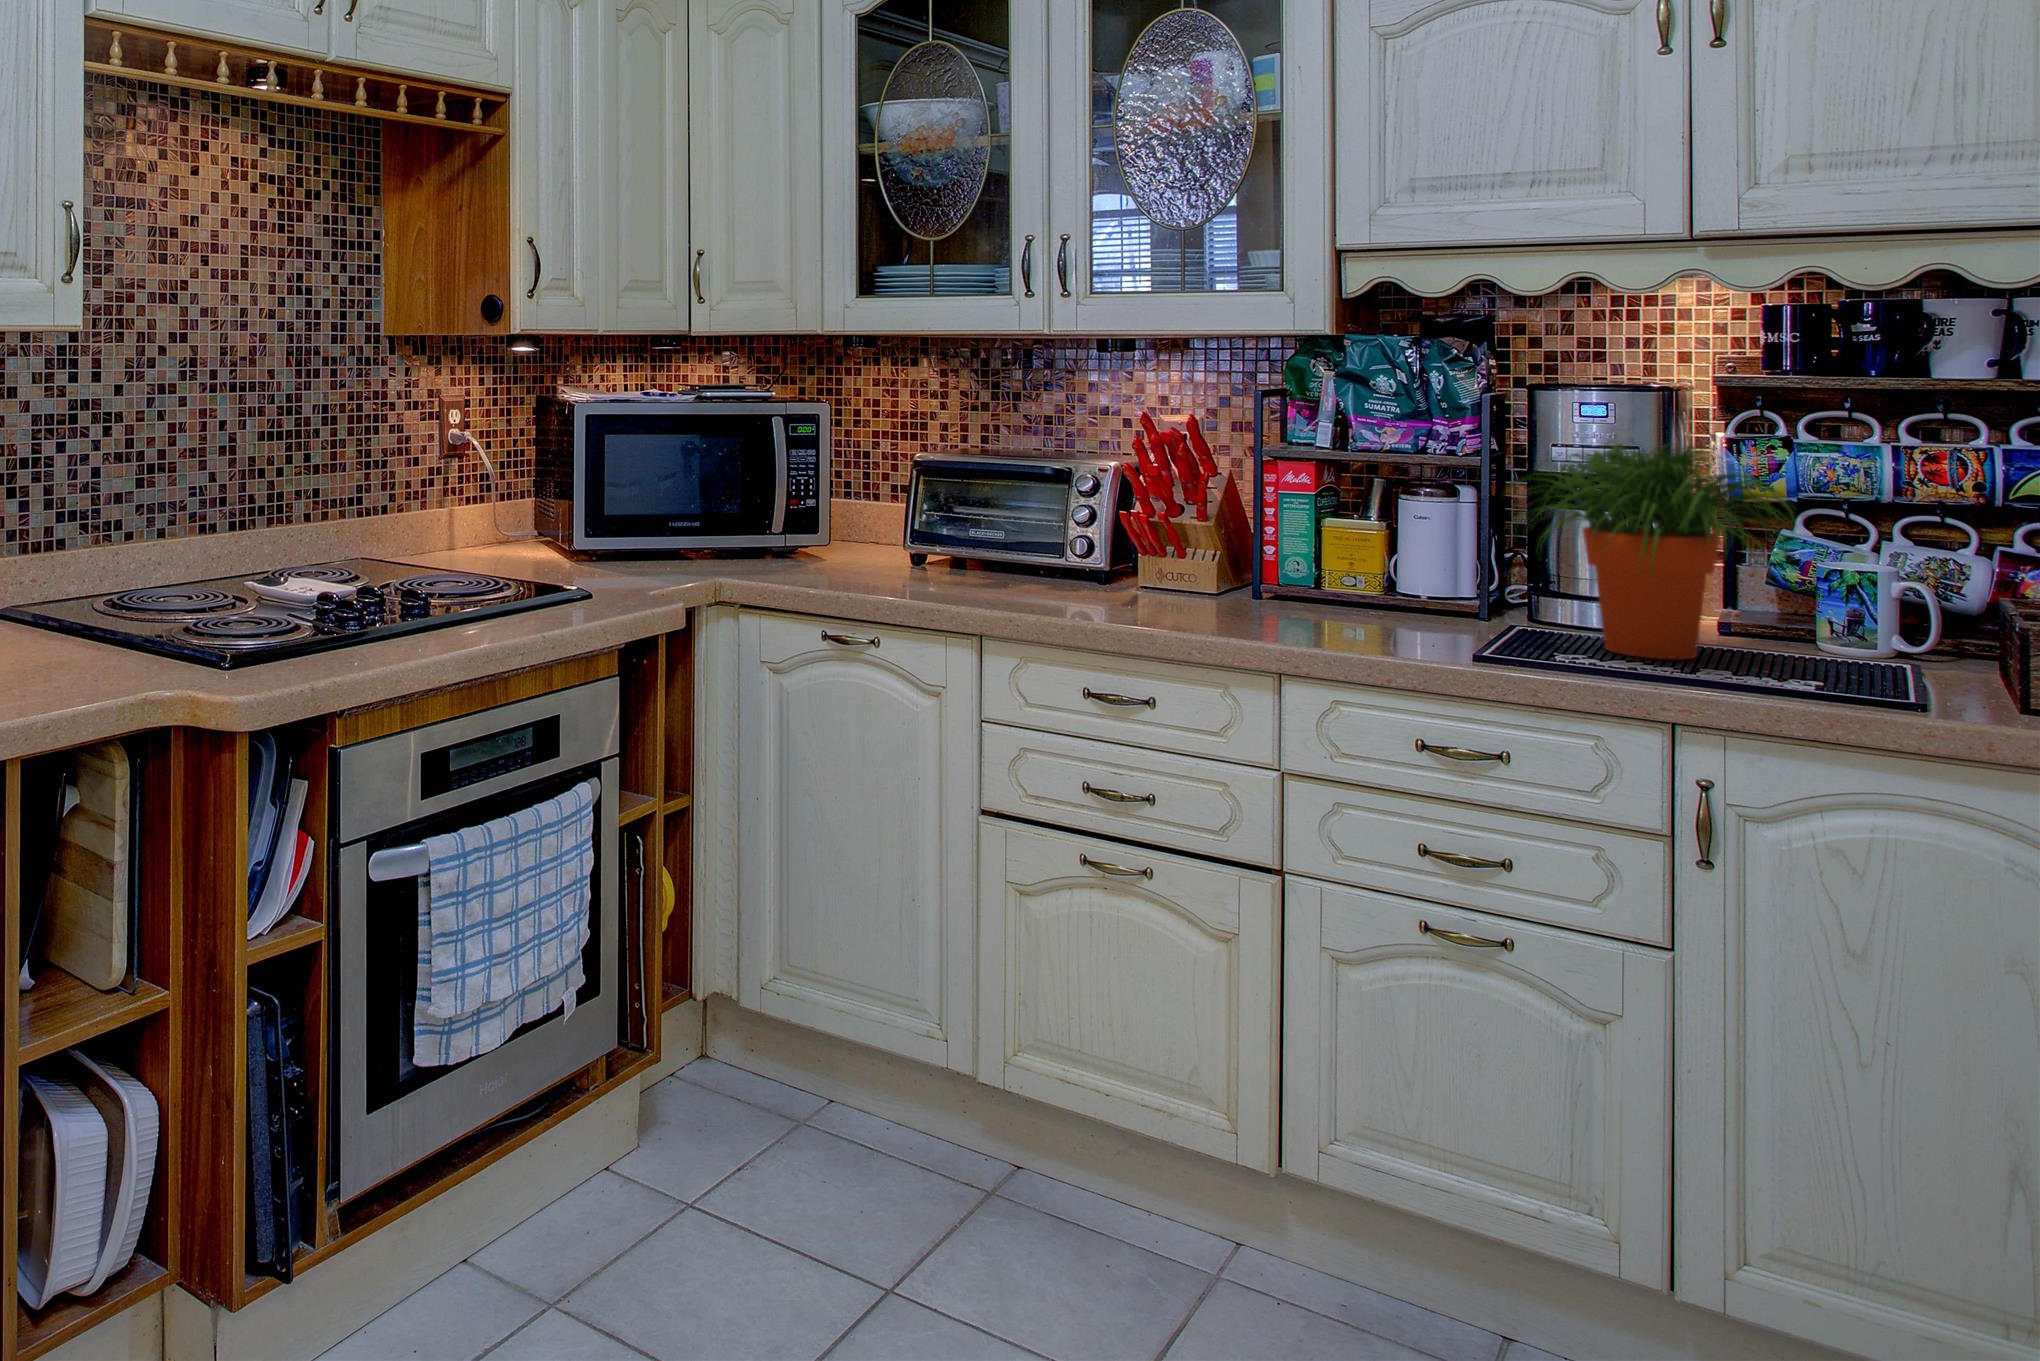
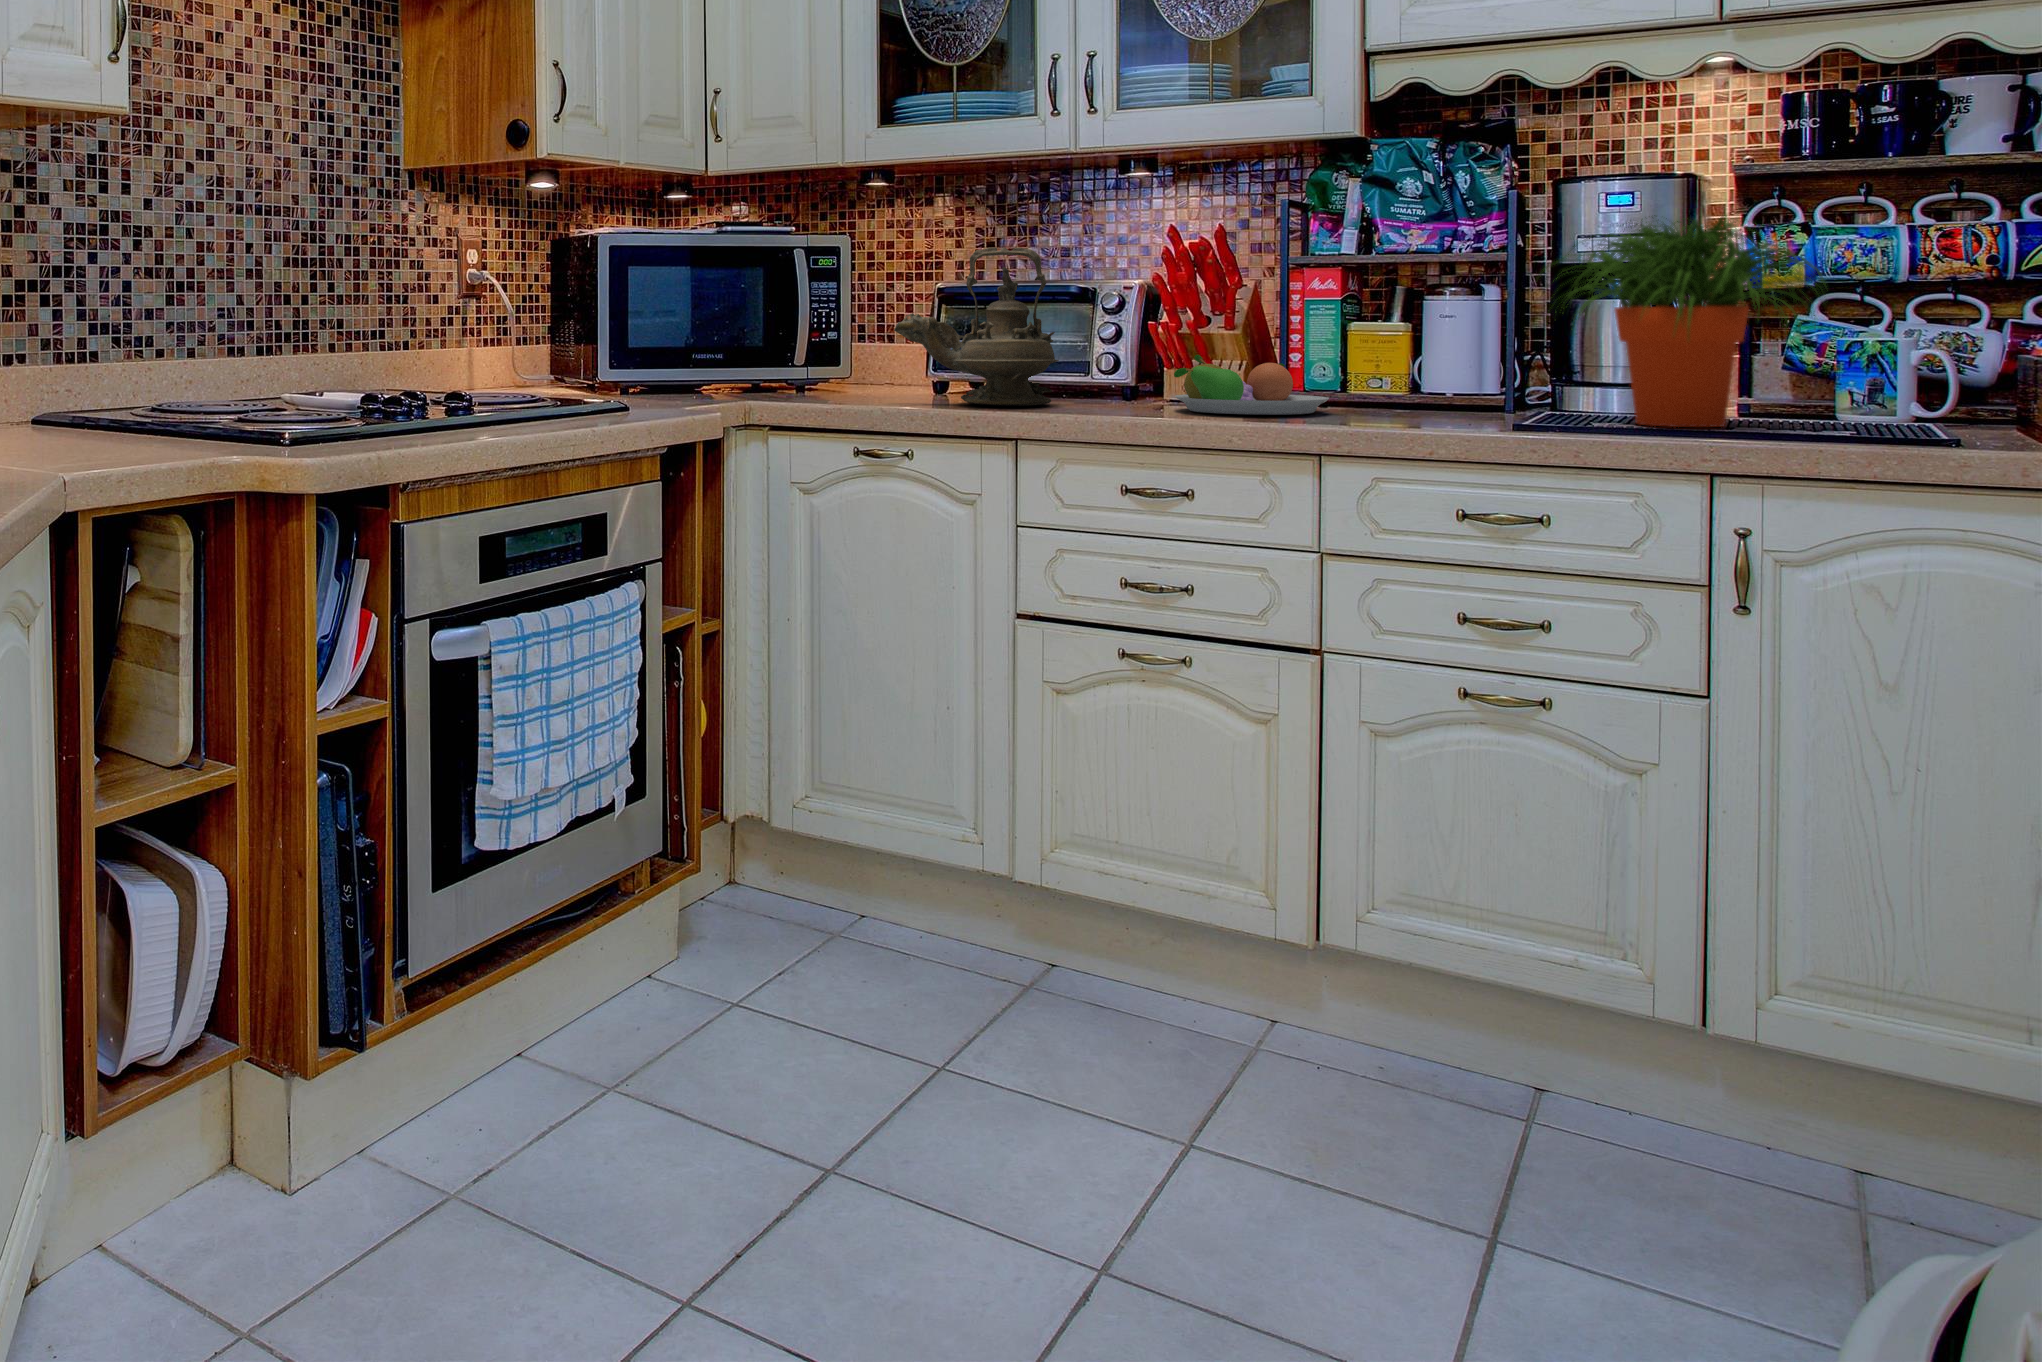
teapot: none [863,431,1027,593] -> present [894,247,1059,406]
fruit bowl: none [1137,549,1296,619] -> present [1174,355,1329,415]

